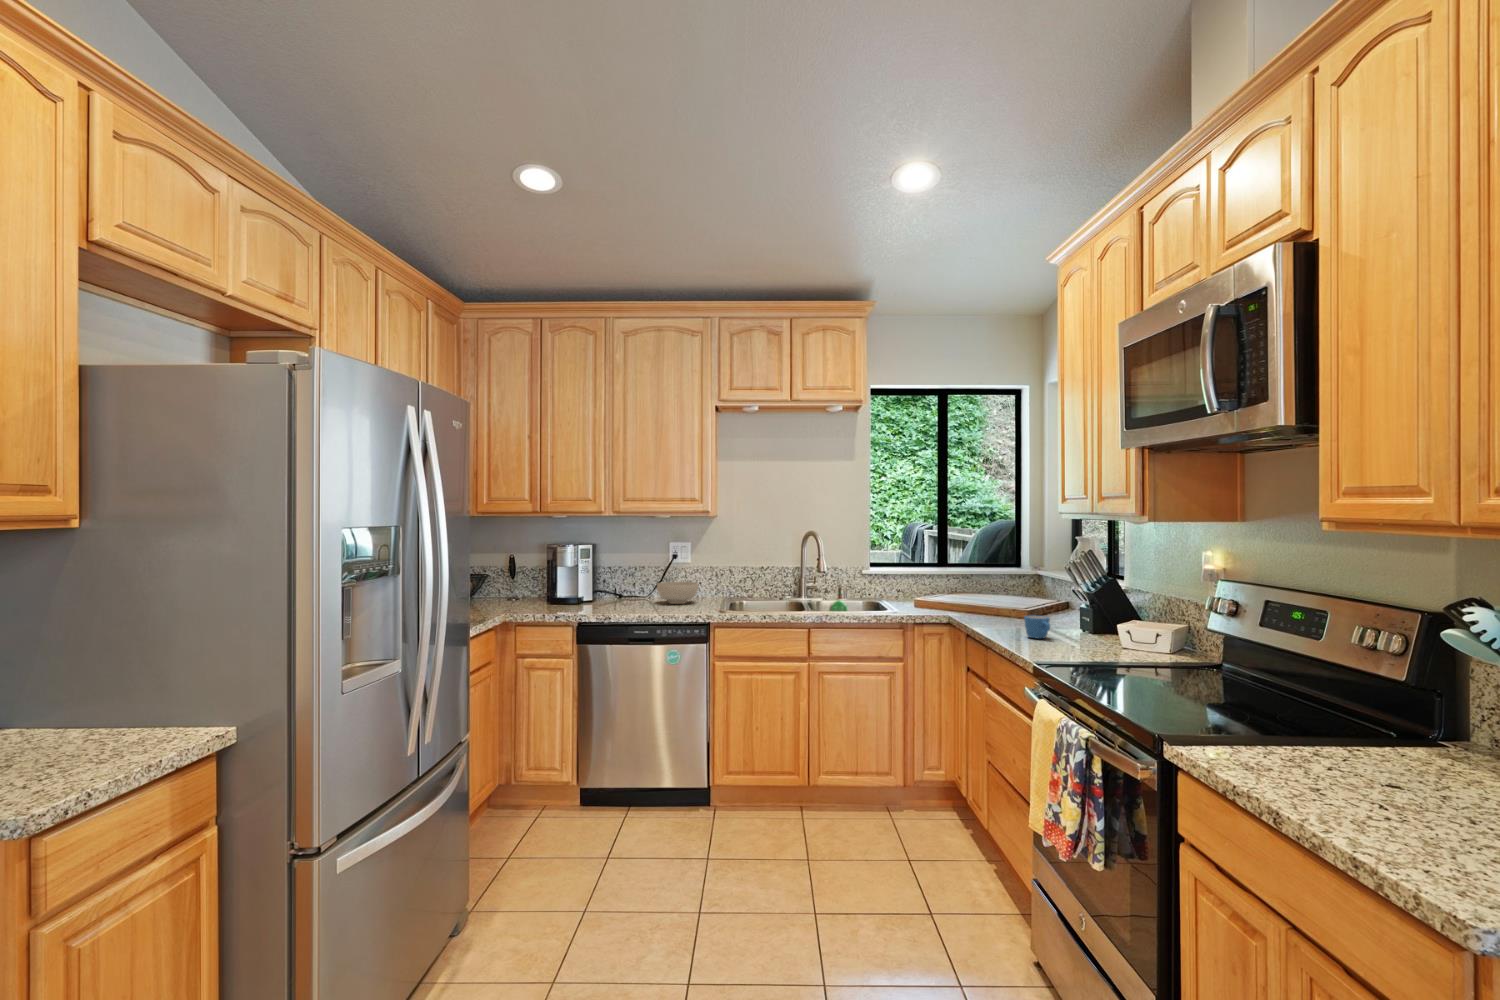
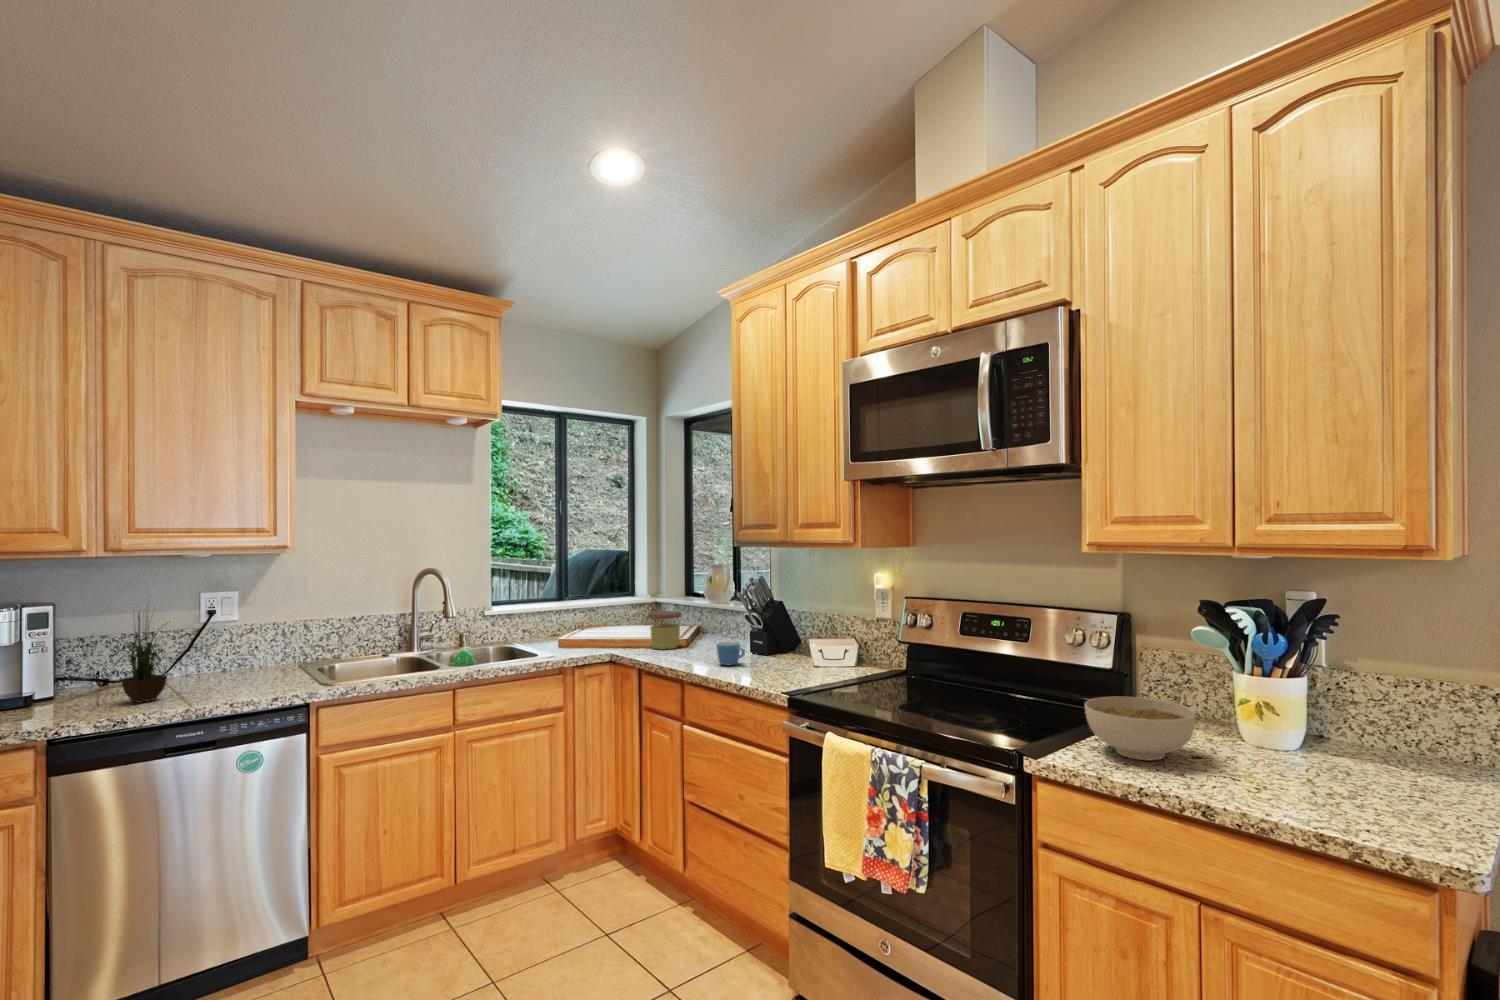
potted plant: none [609,536,644,609] -> present [114,613,167,703]
bowl: present [657,582,698,604] -> present [1085,697,1195,760]
jar: none [987,583,1024,620] -> present [648,611,682,649]

